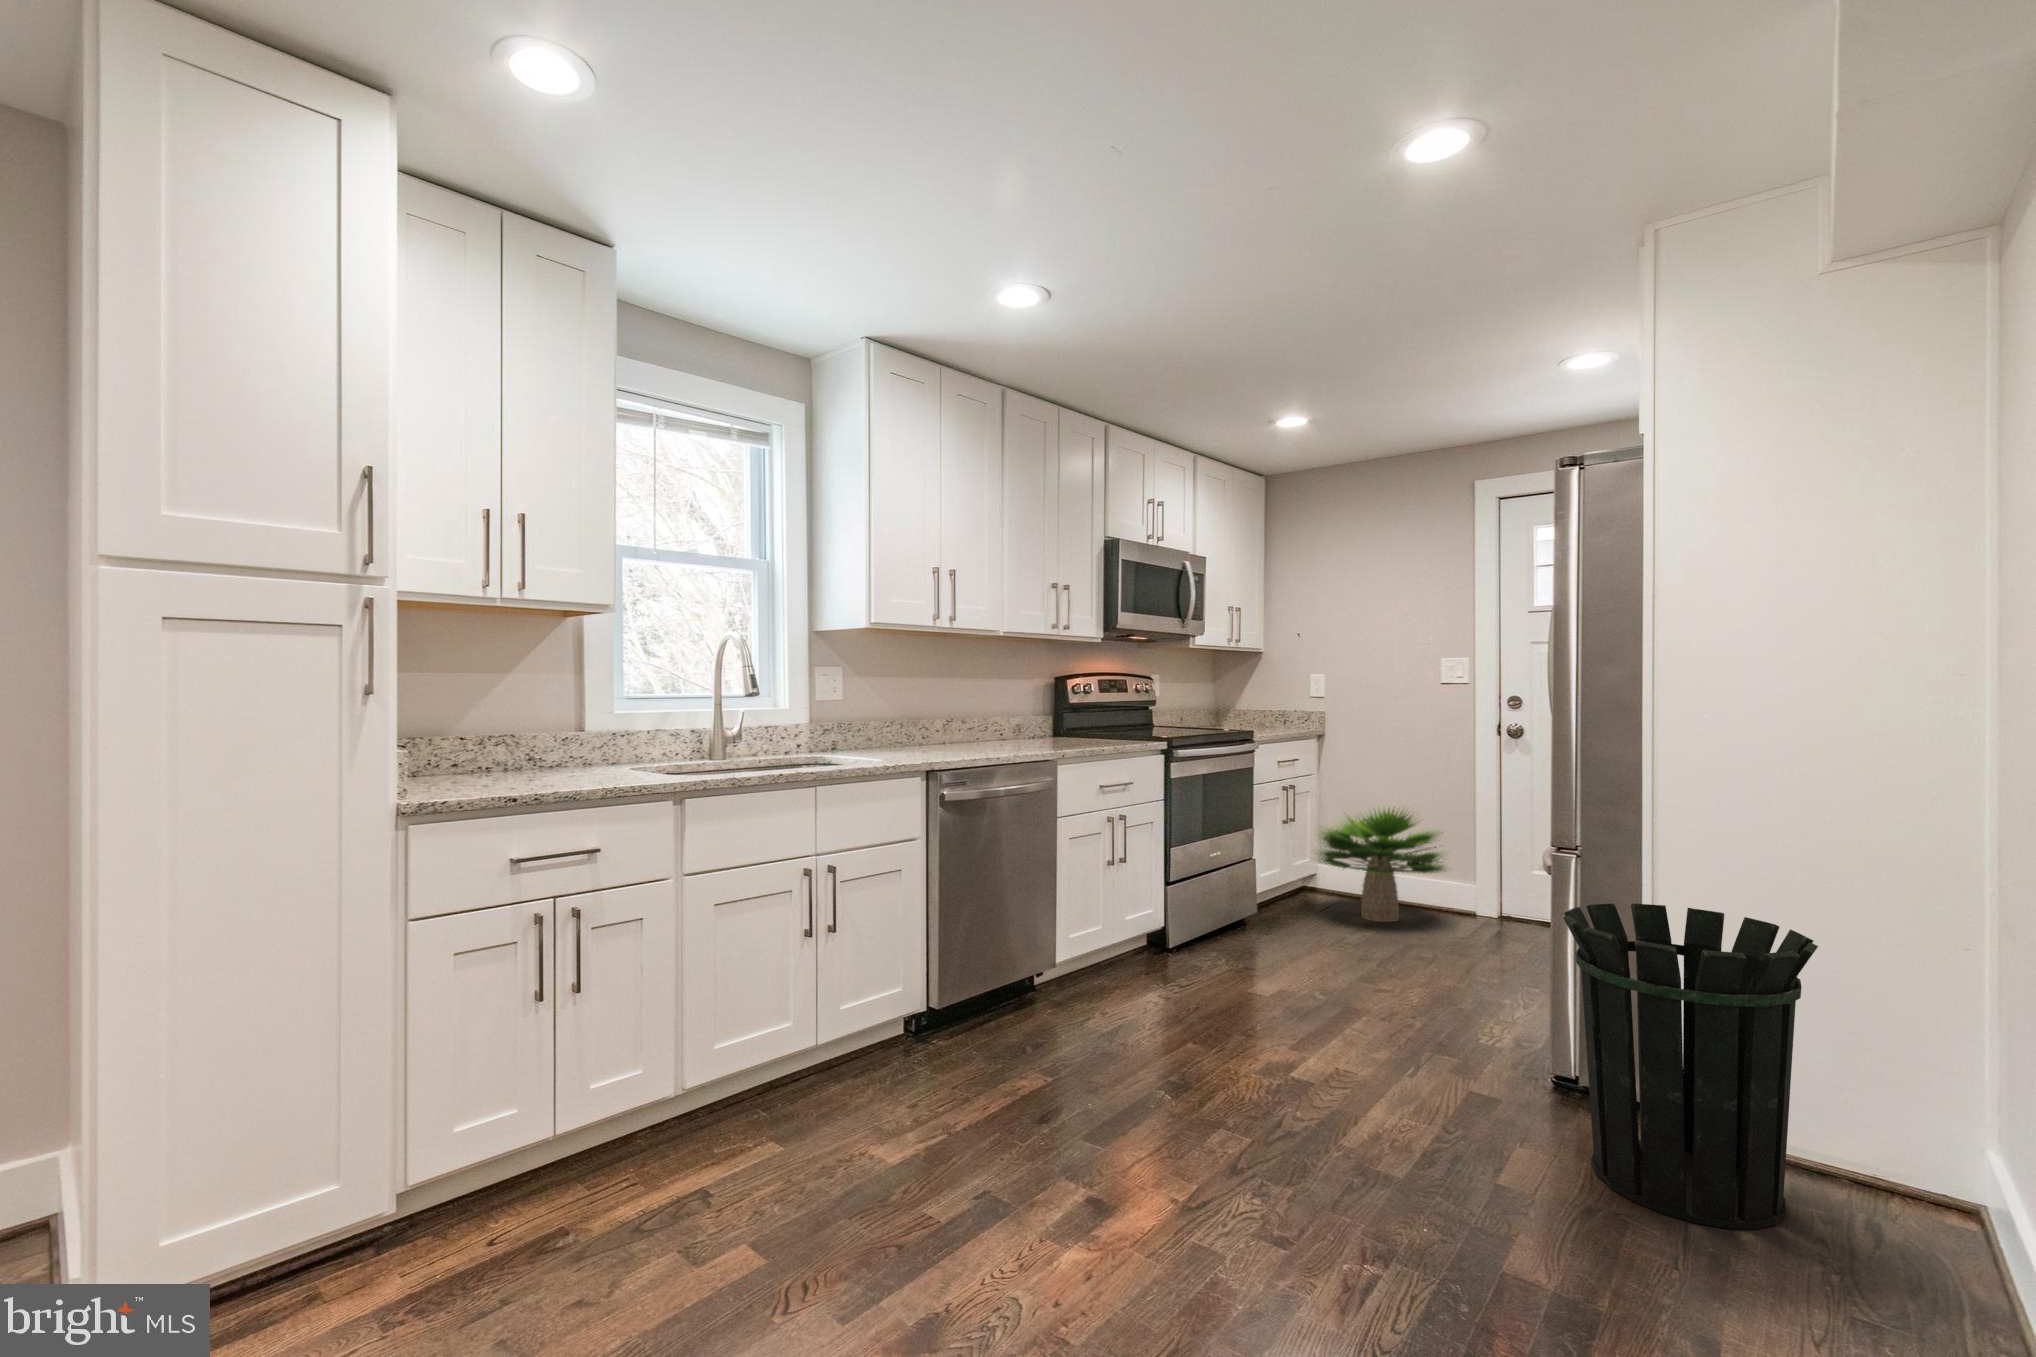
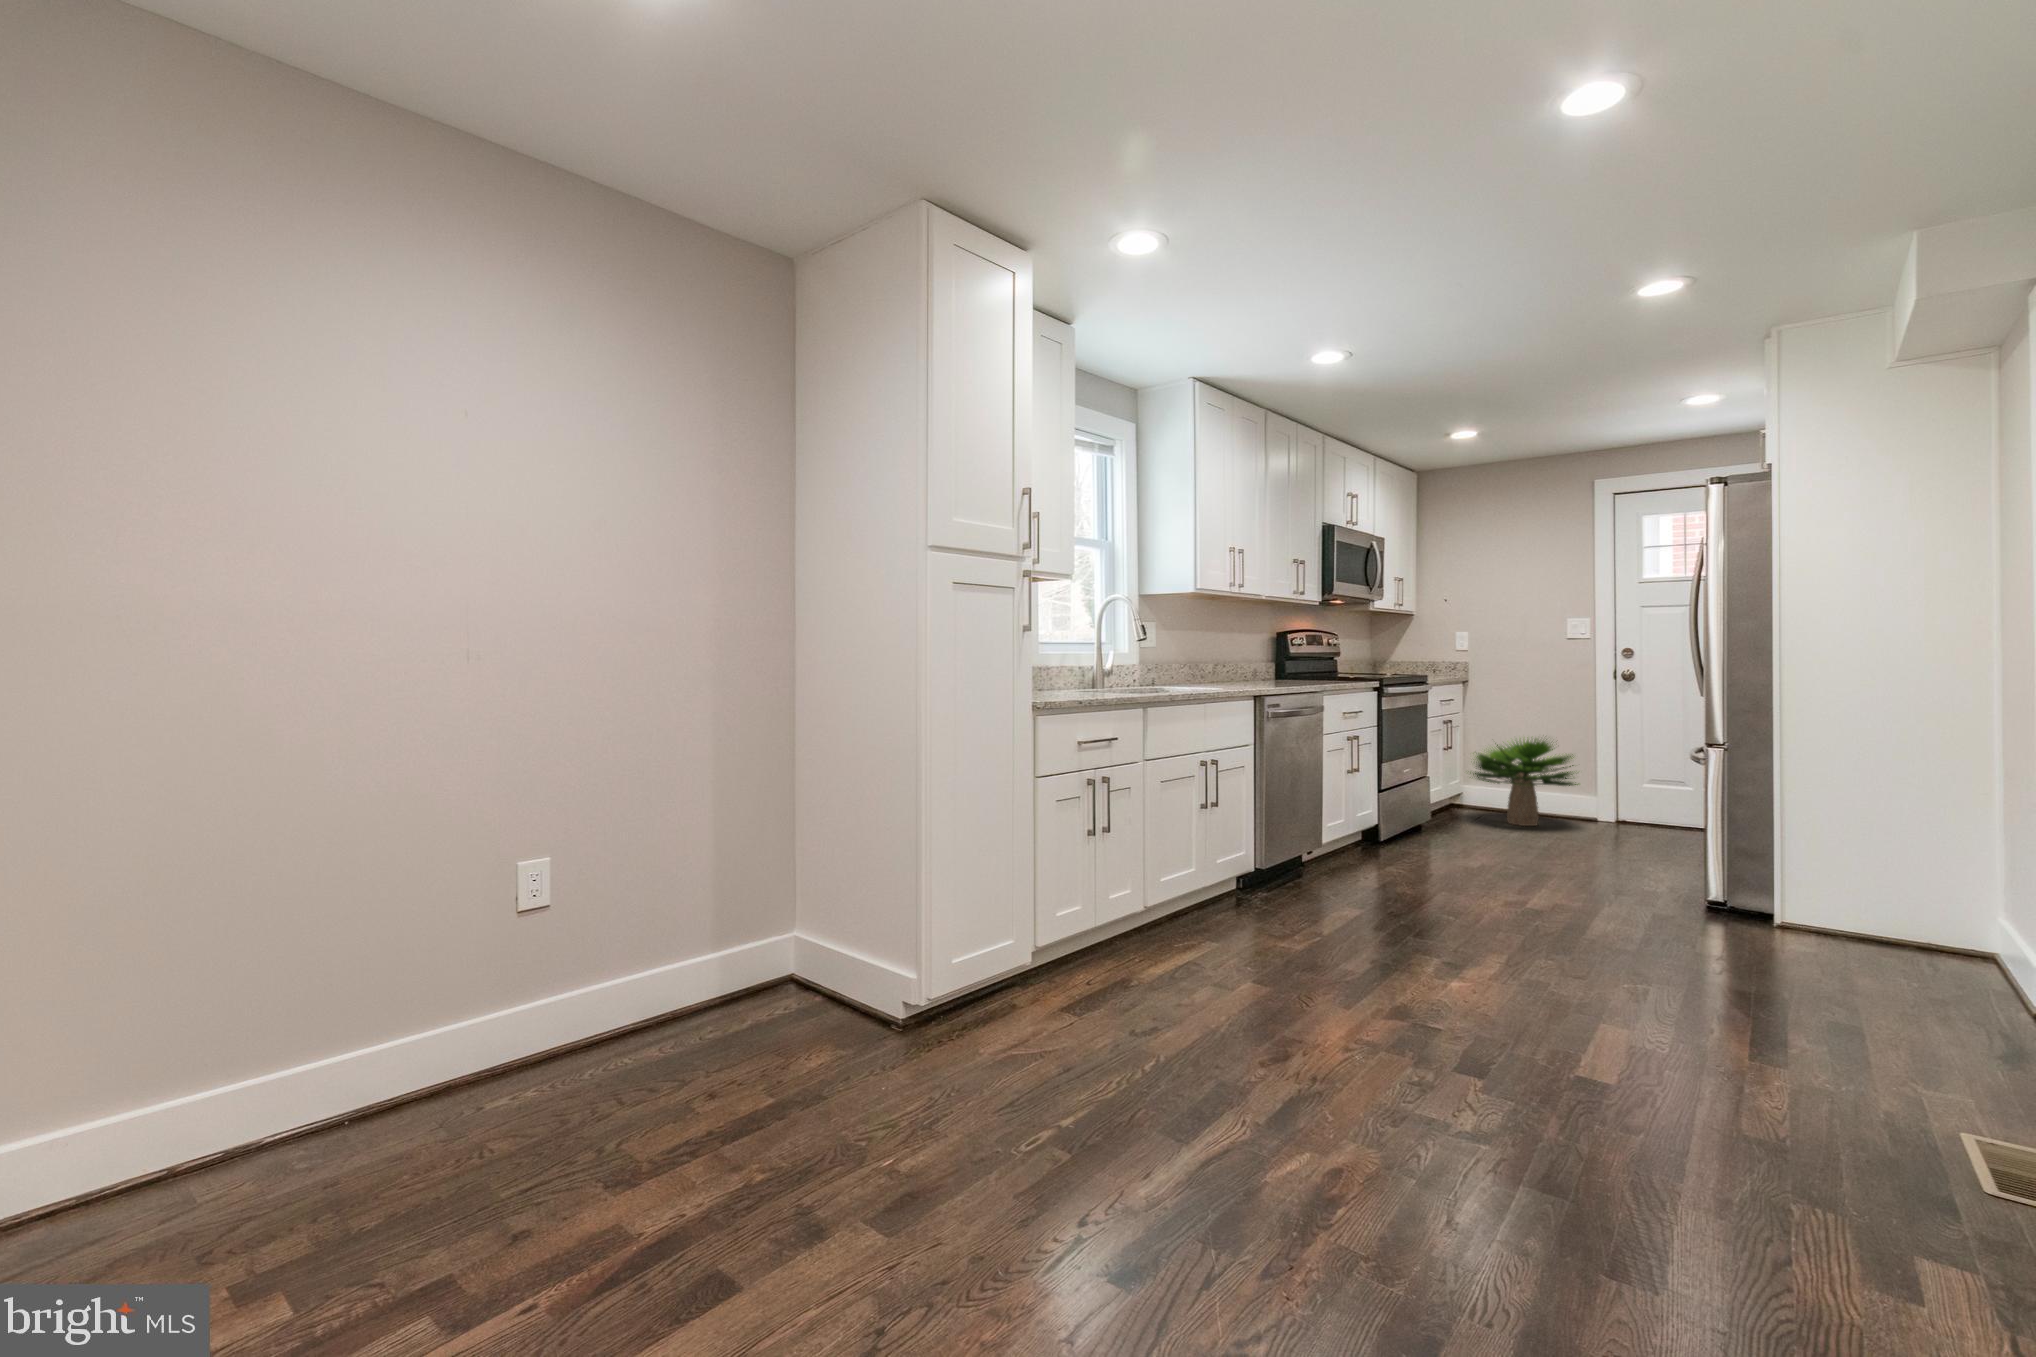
waste bin: present [1563,903,1818,1229] -> none [1735,777,1907,963]

